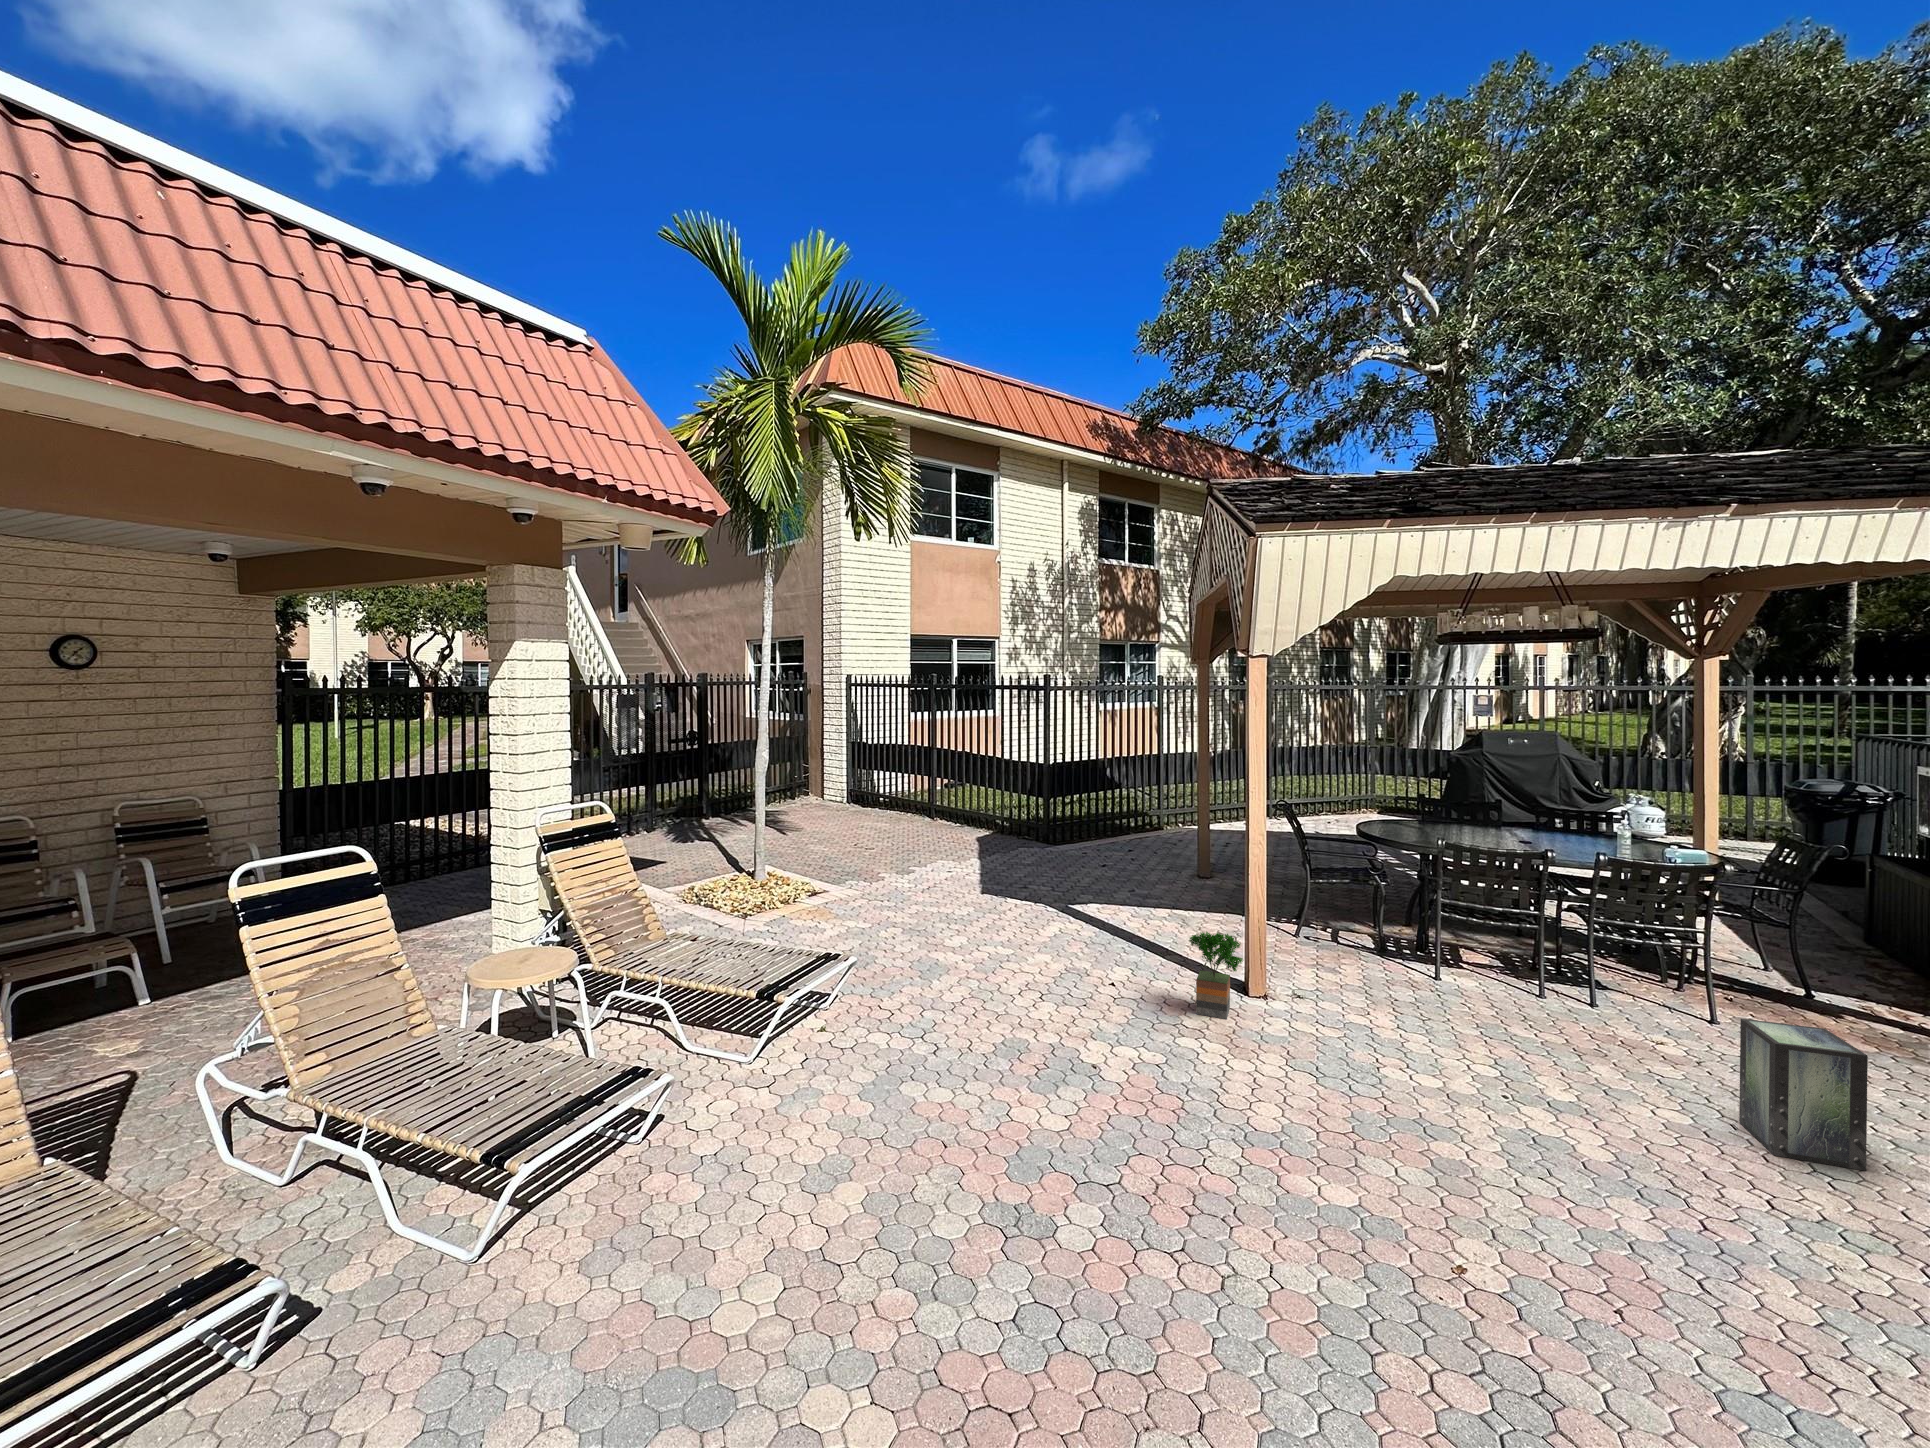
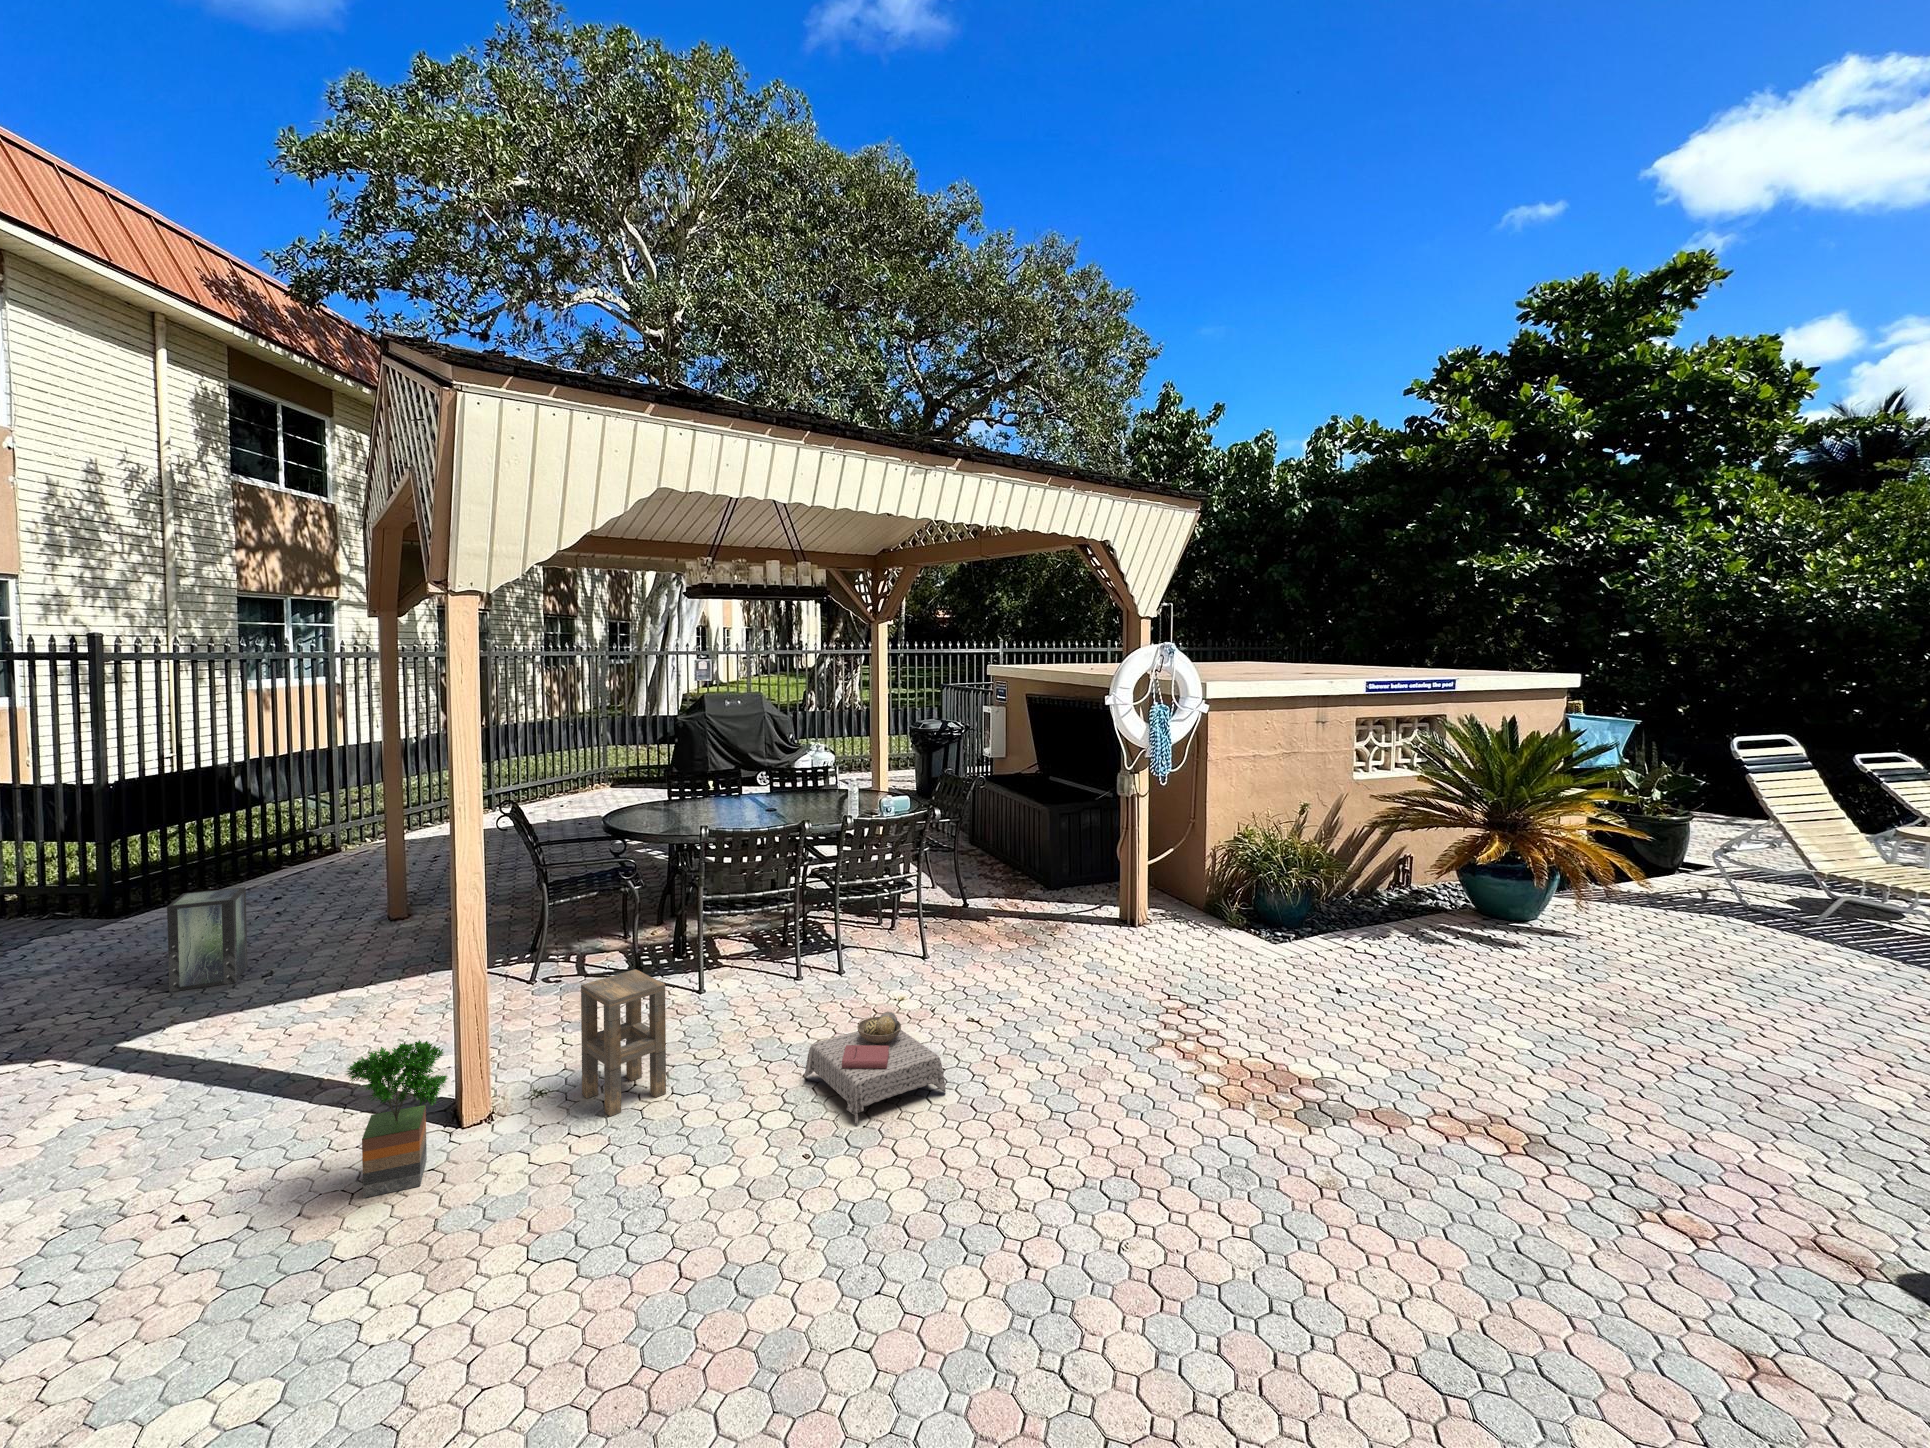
side table: none [1330,931,1395,1027] -> present [581,969,666,1116]
storage box: present [1739,1019,1868,1171] -> present [167,887,248,992]
ottoman: none [1520,1022,1670,1107] -> present [805,1012,946,1125]

